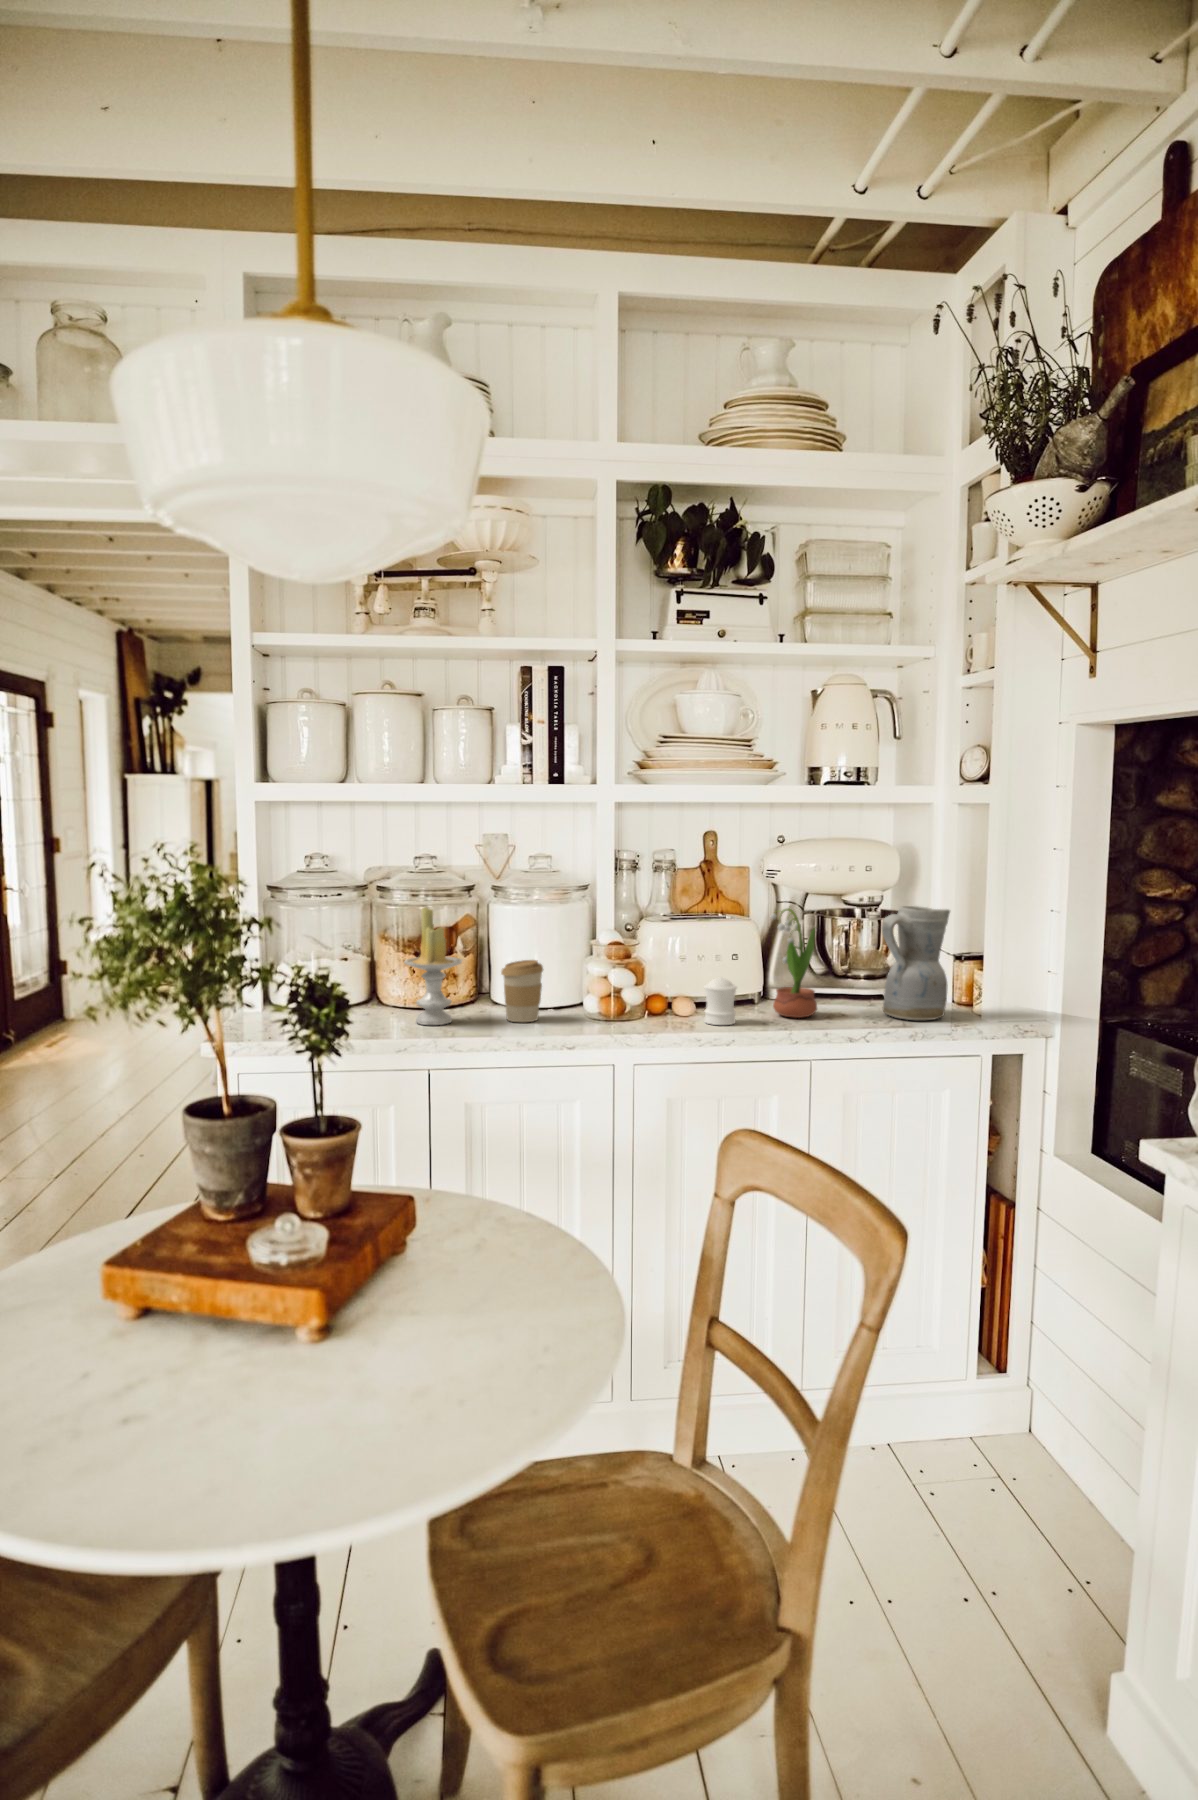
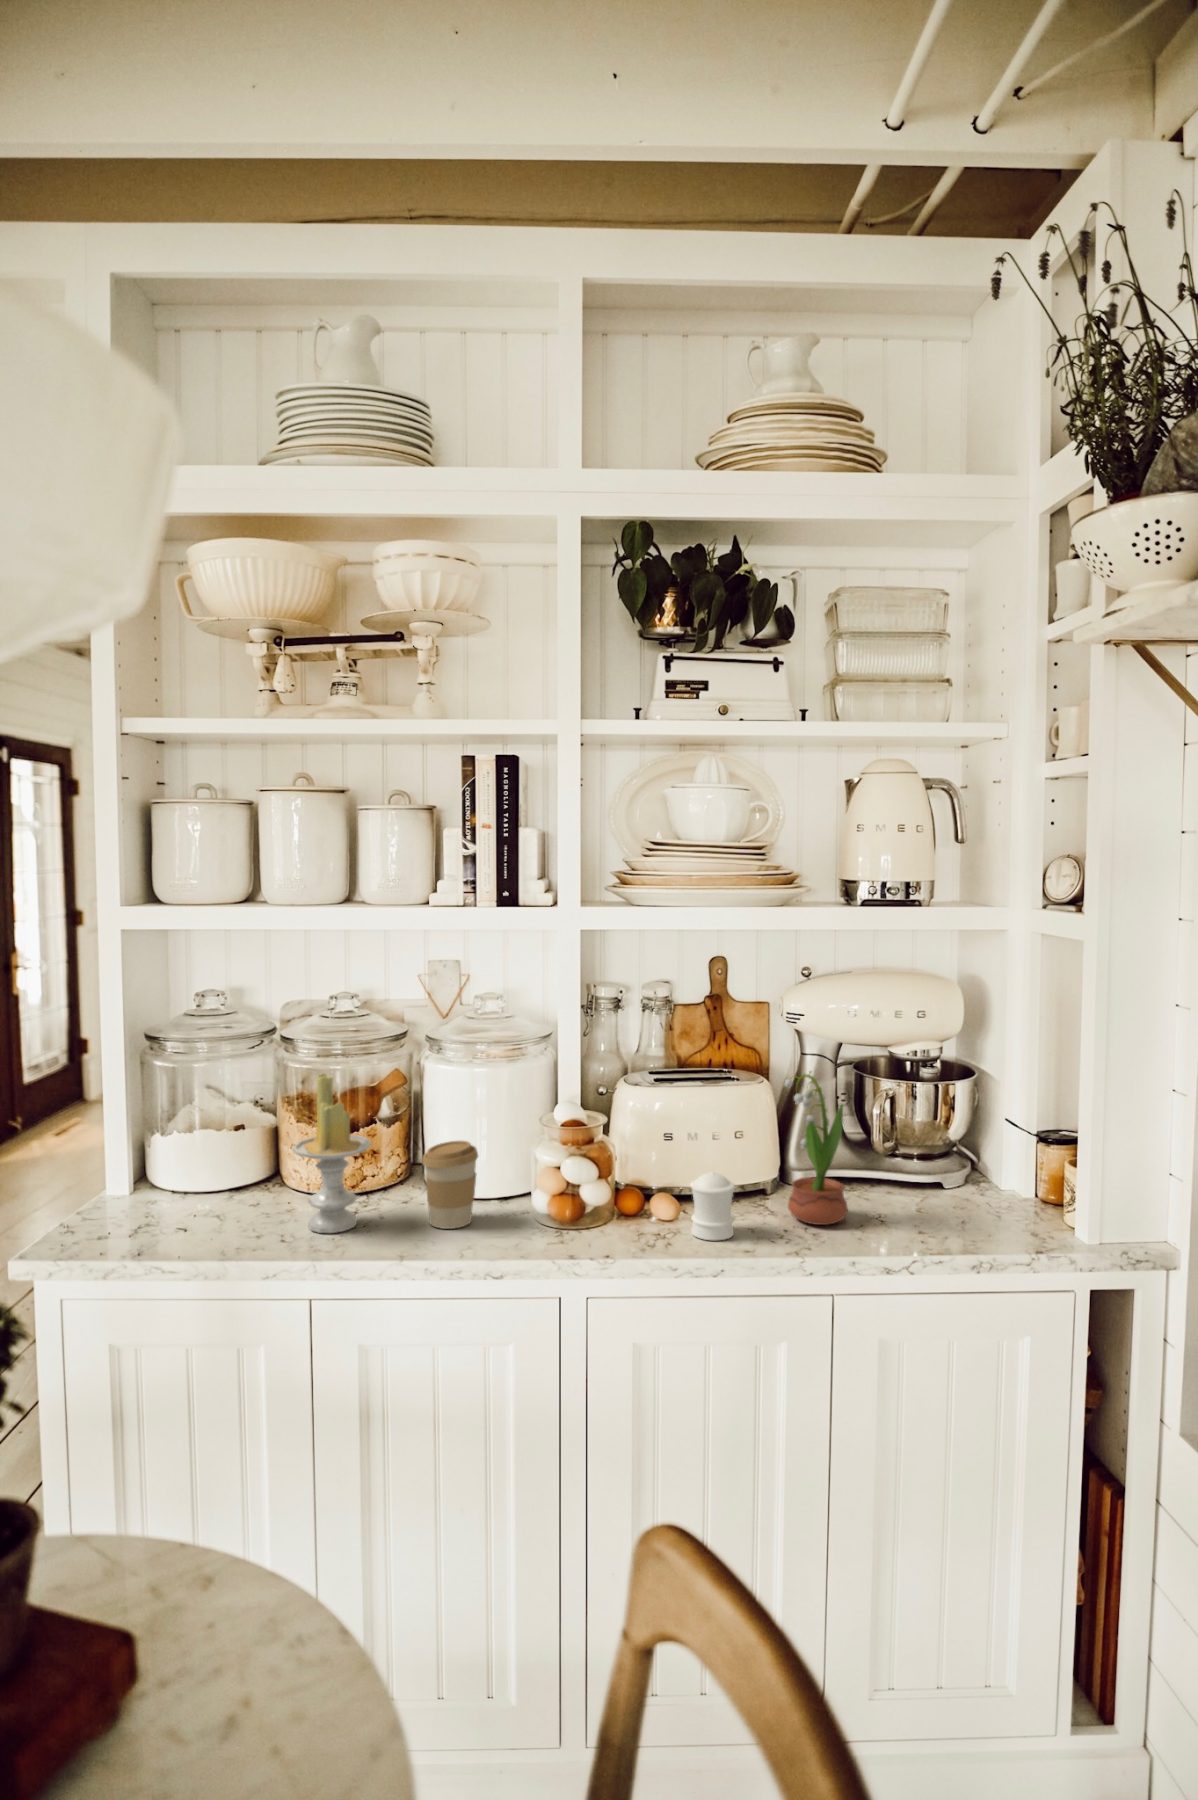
ceramic pitcher: present [882,906,950,1020] -> none [935,1071,1031,1235]

